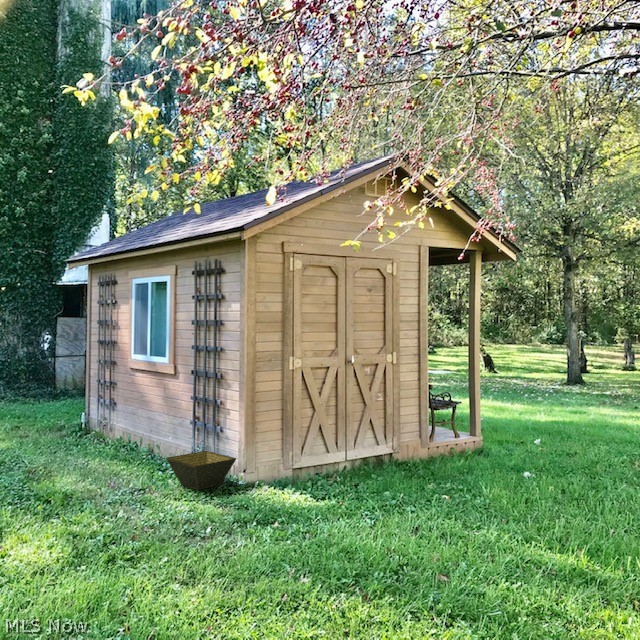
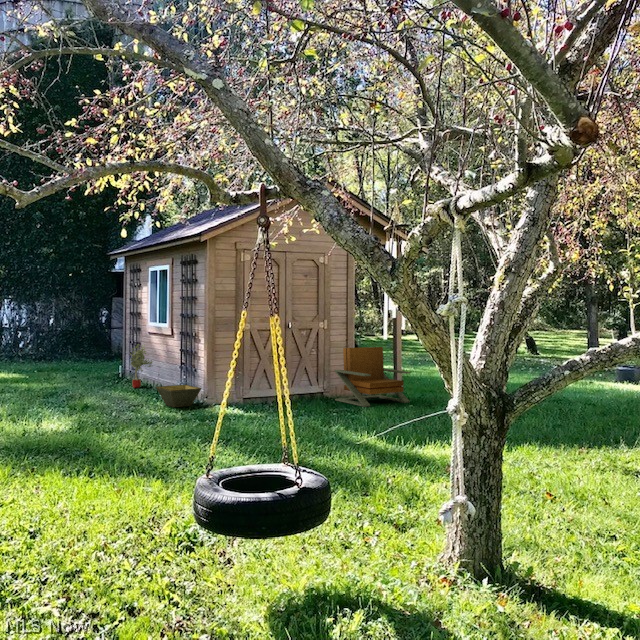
potted tree: none [106,386,142,449] -> present [130,344,152,388]
lounge chair: none [410,388,512,477] -> present [335,347,410,407]

